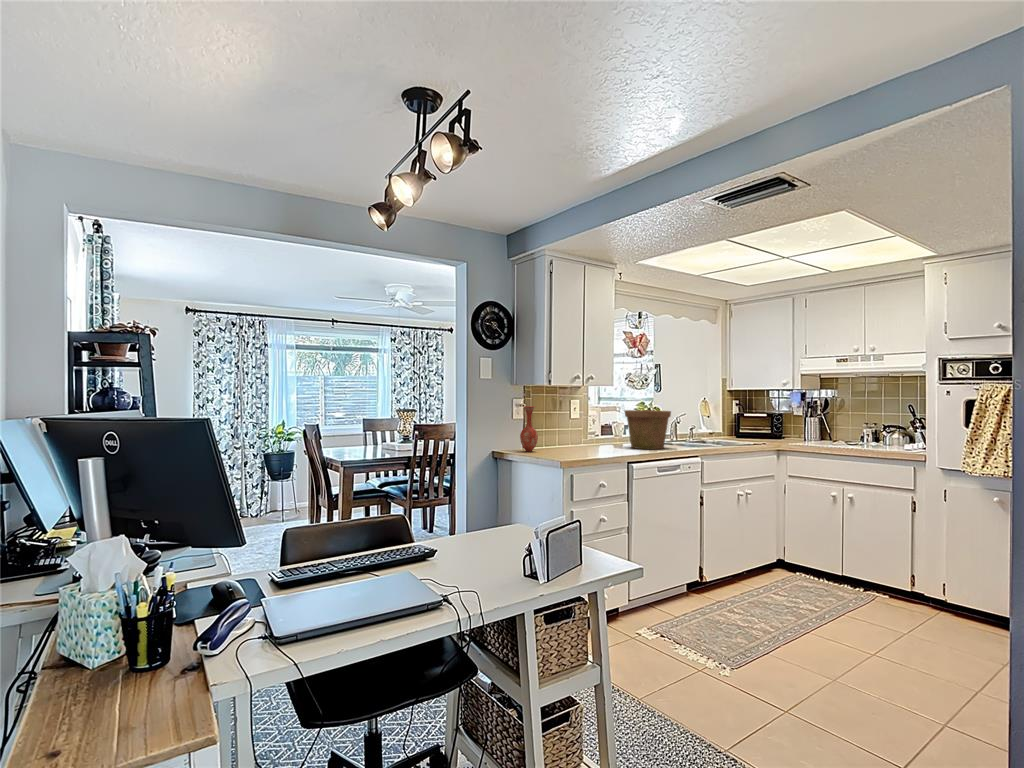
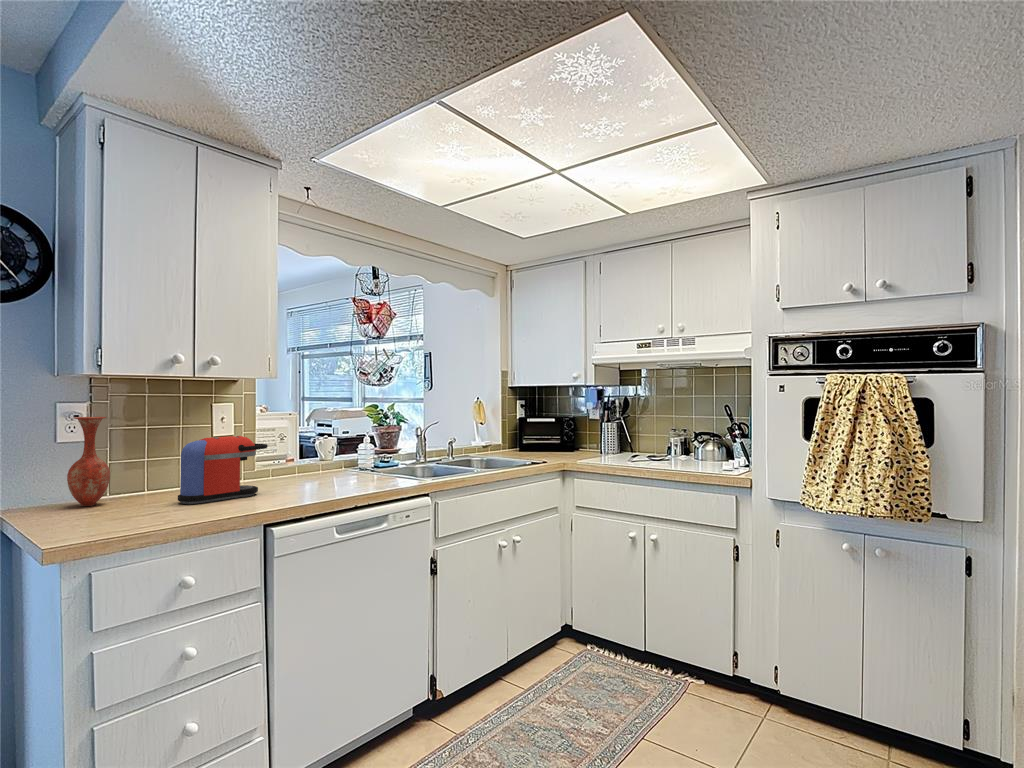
flower pot: present [624,410,671,449] -> none [311,419,390,485]
coffee maker: none [572,418,610,453] -> present [178,436,268,504]

